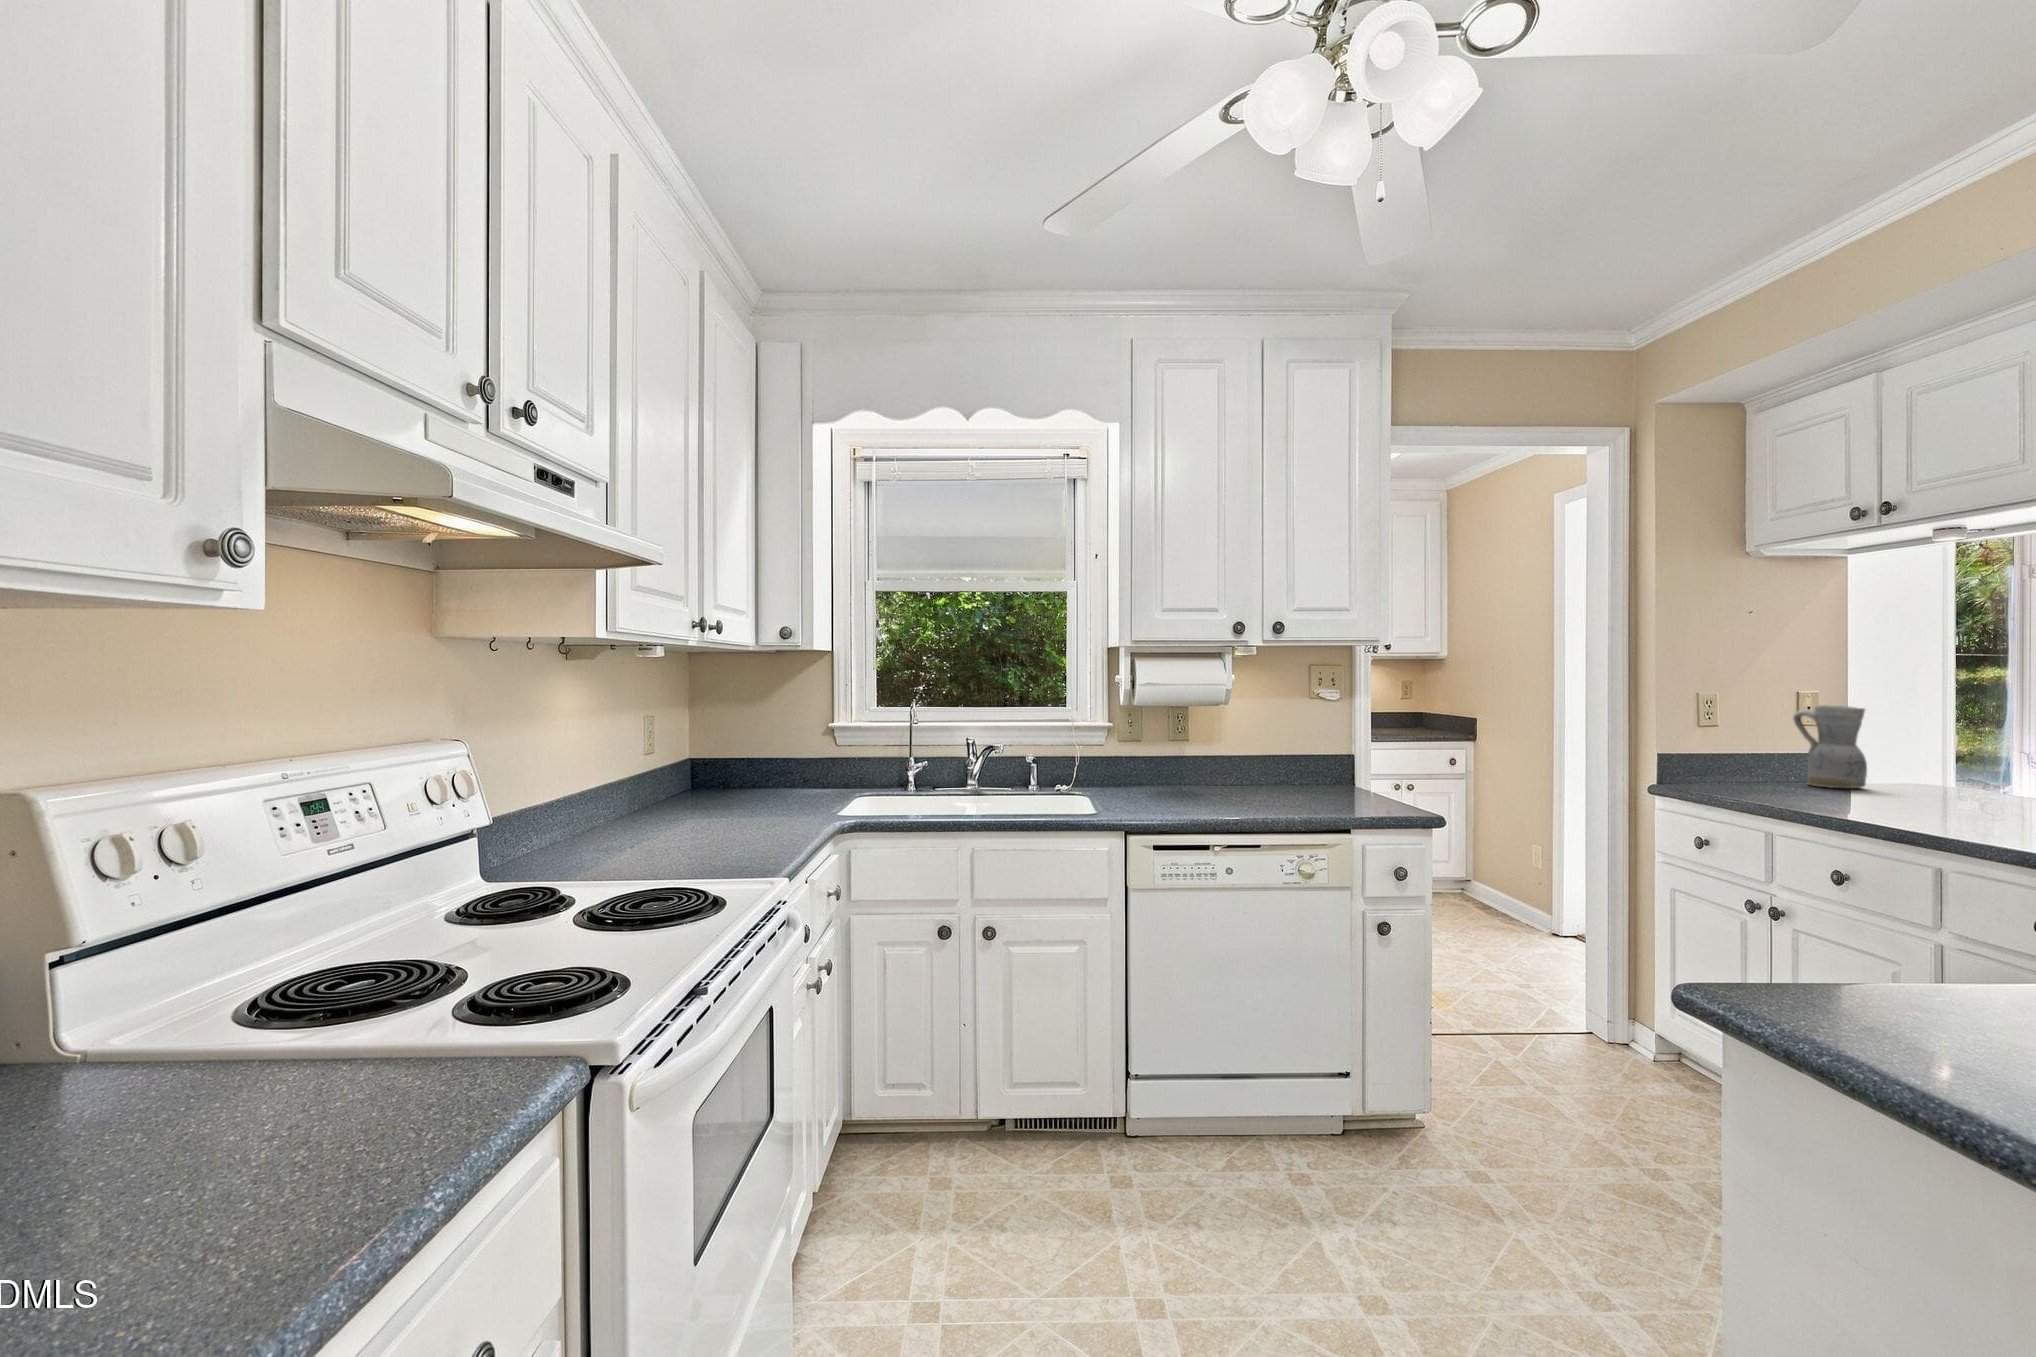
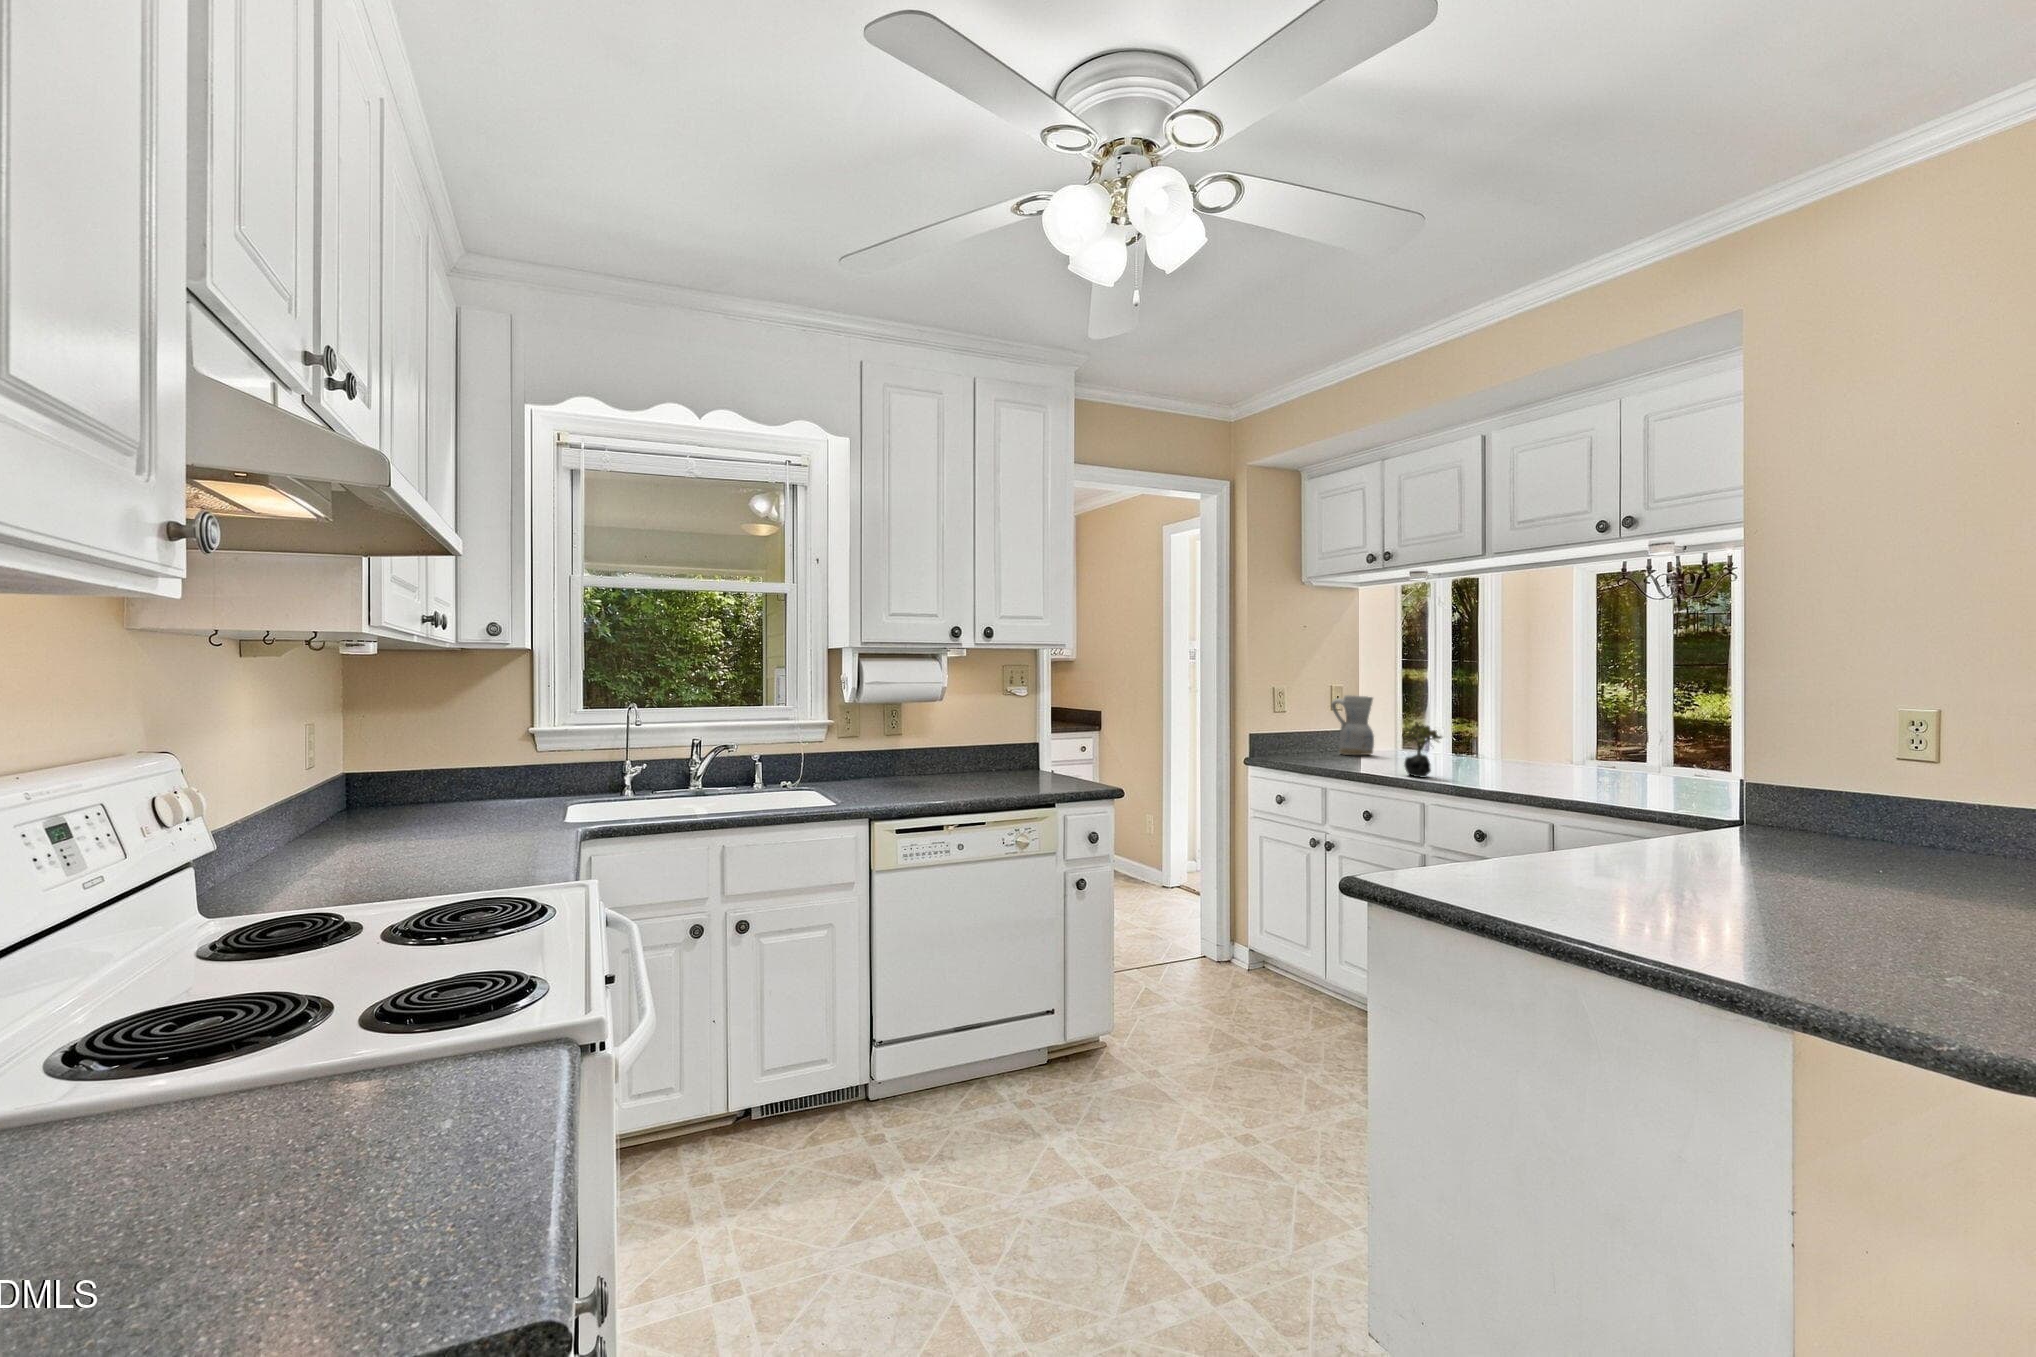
succulent plant: none [1898,747,1978,829] -> present [1404,723,1442,777]

